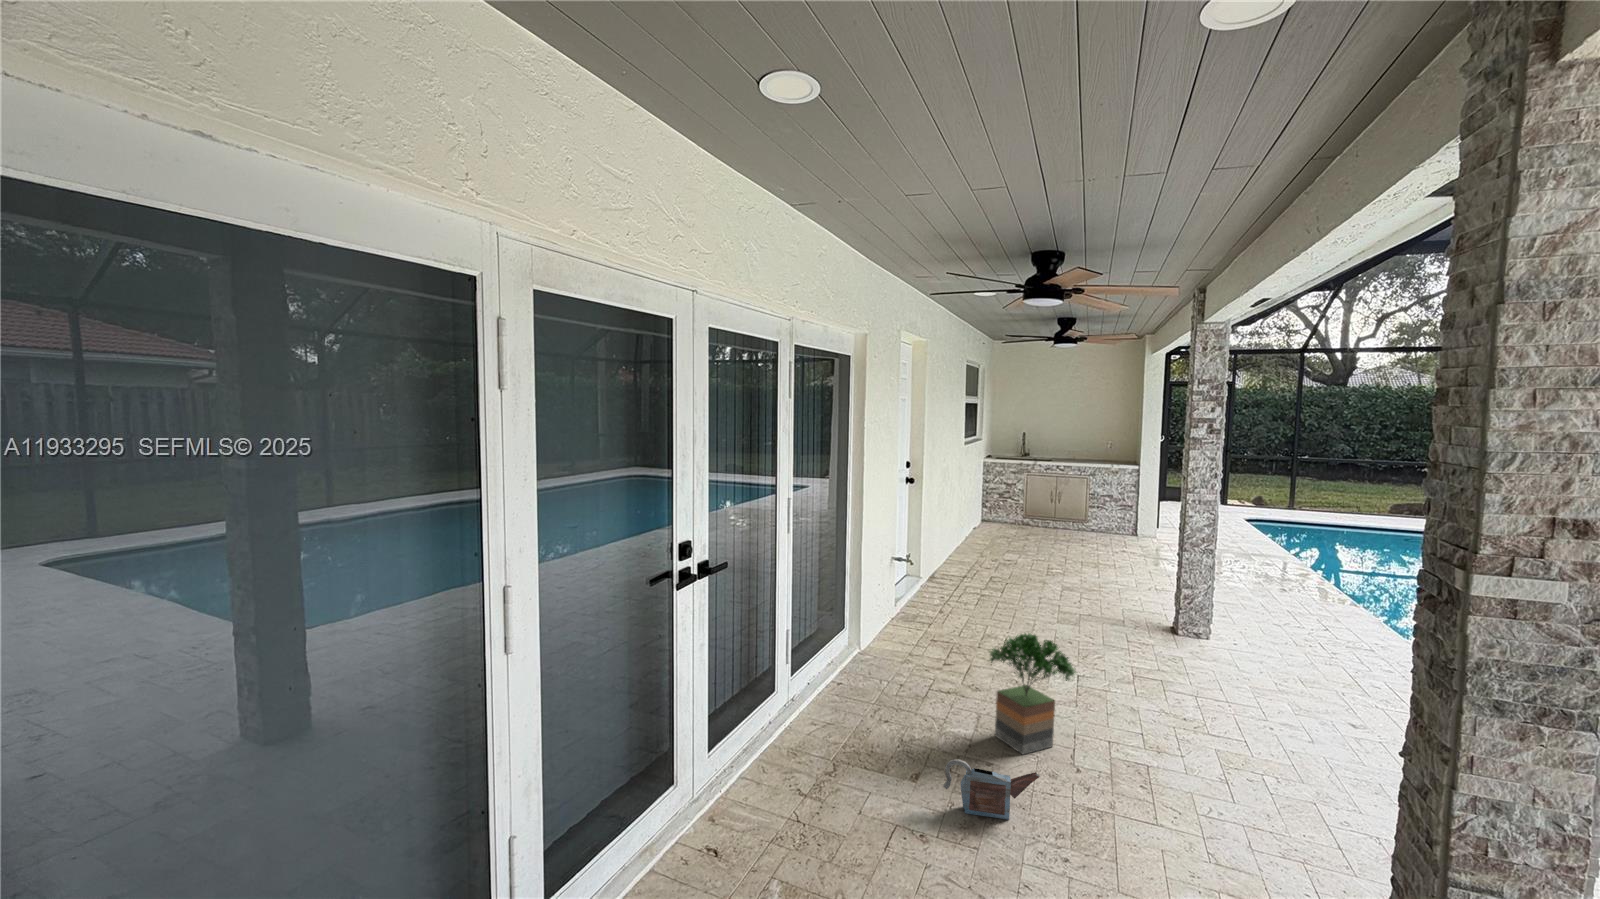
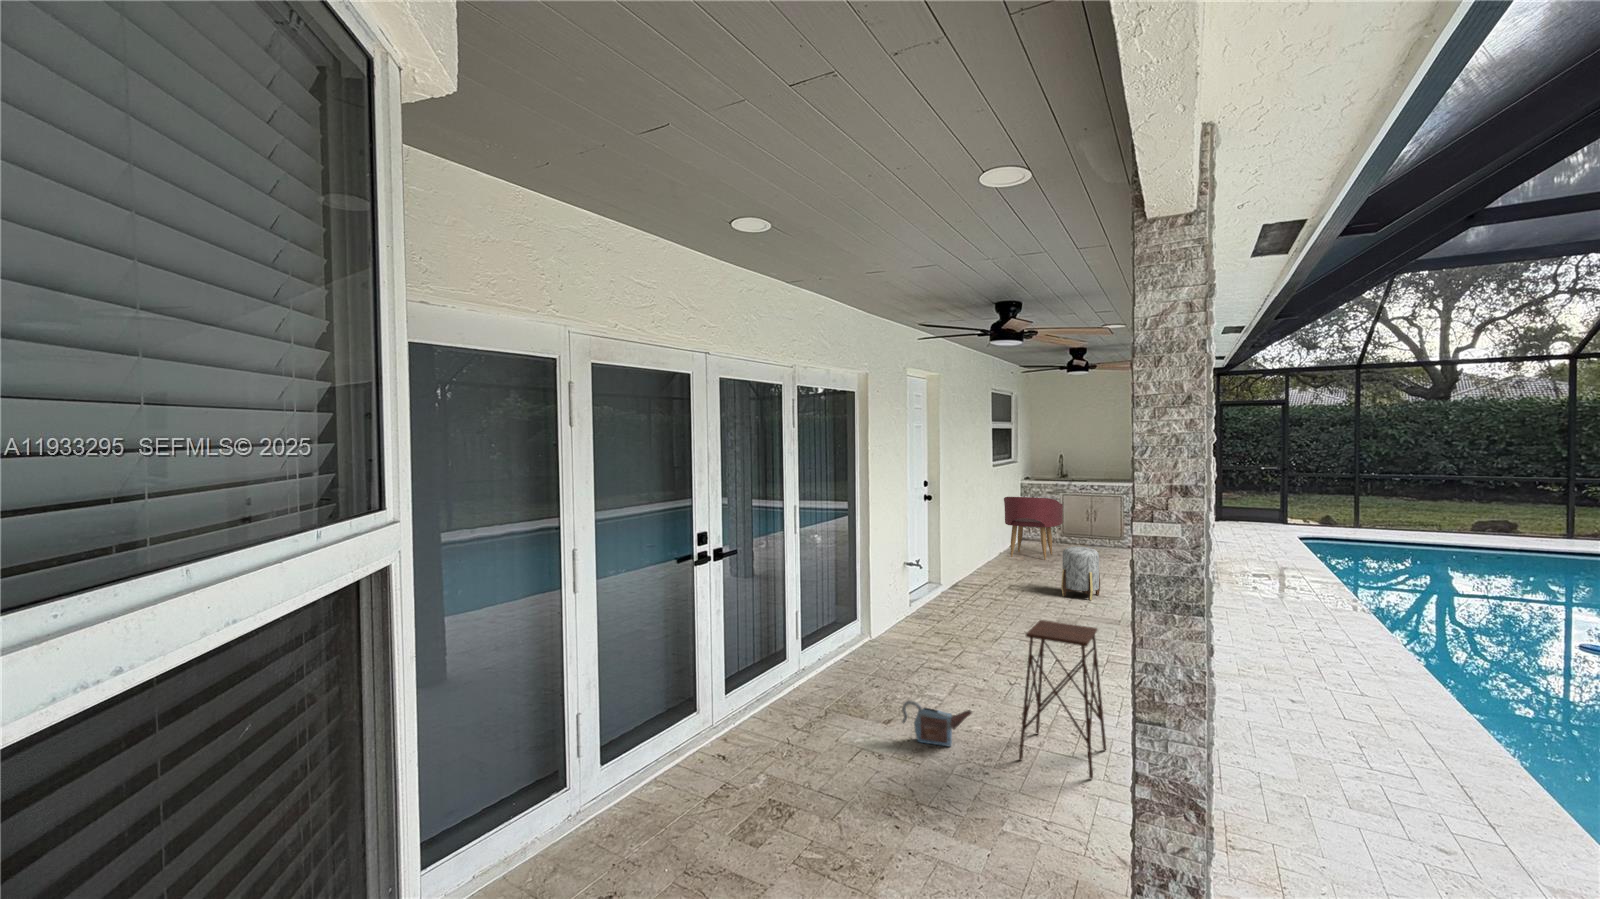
armchair: none [973,476,1034,545] -> present [1004,497,1063,560]
stool: none [1052,536,1094,596] -> present [1061,547,1100,600]
potted tree: present [990,633,1076,754] -> none [954,612,1023,709]
side table: none [1101,653,1206,867] -> present [1019,620,1106,779]

